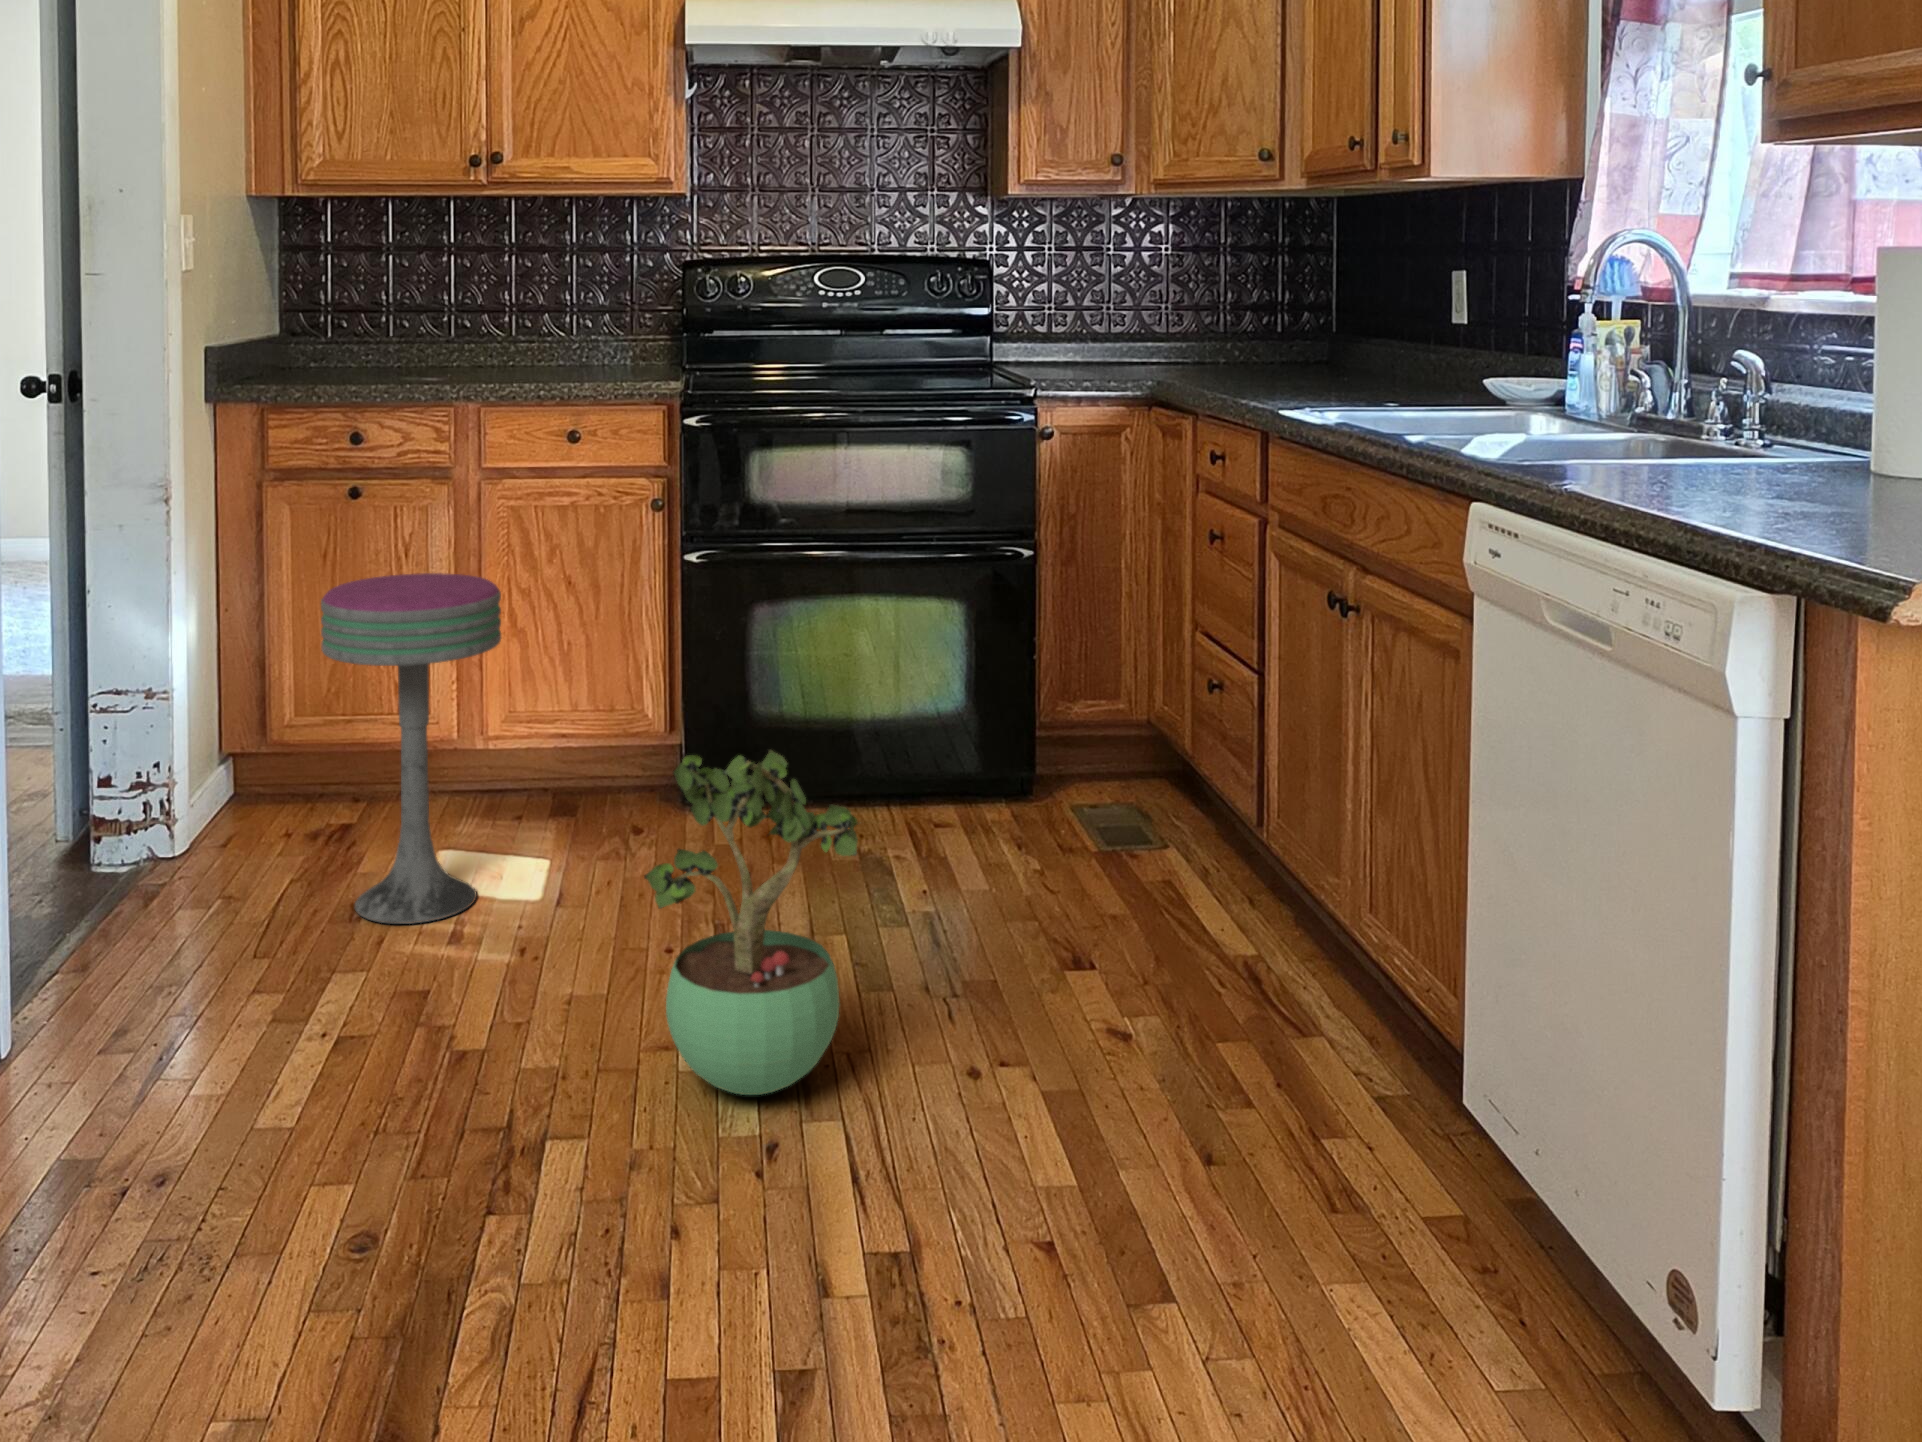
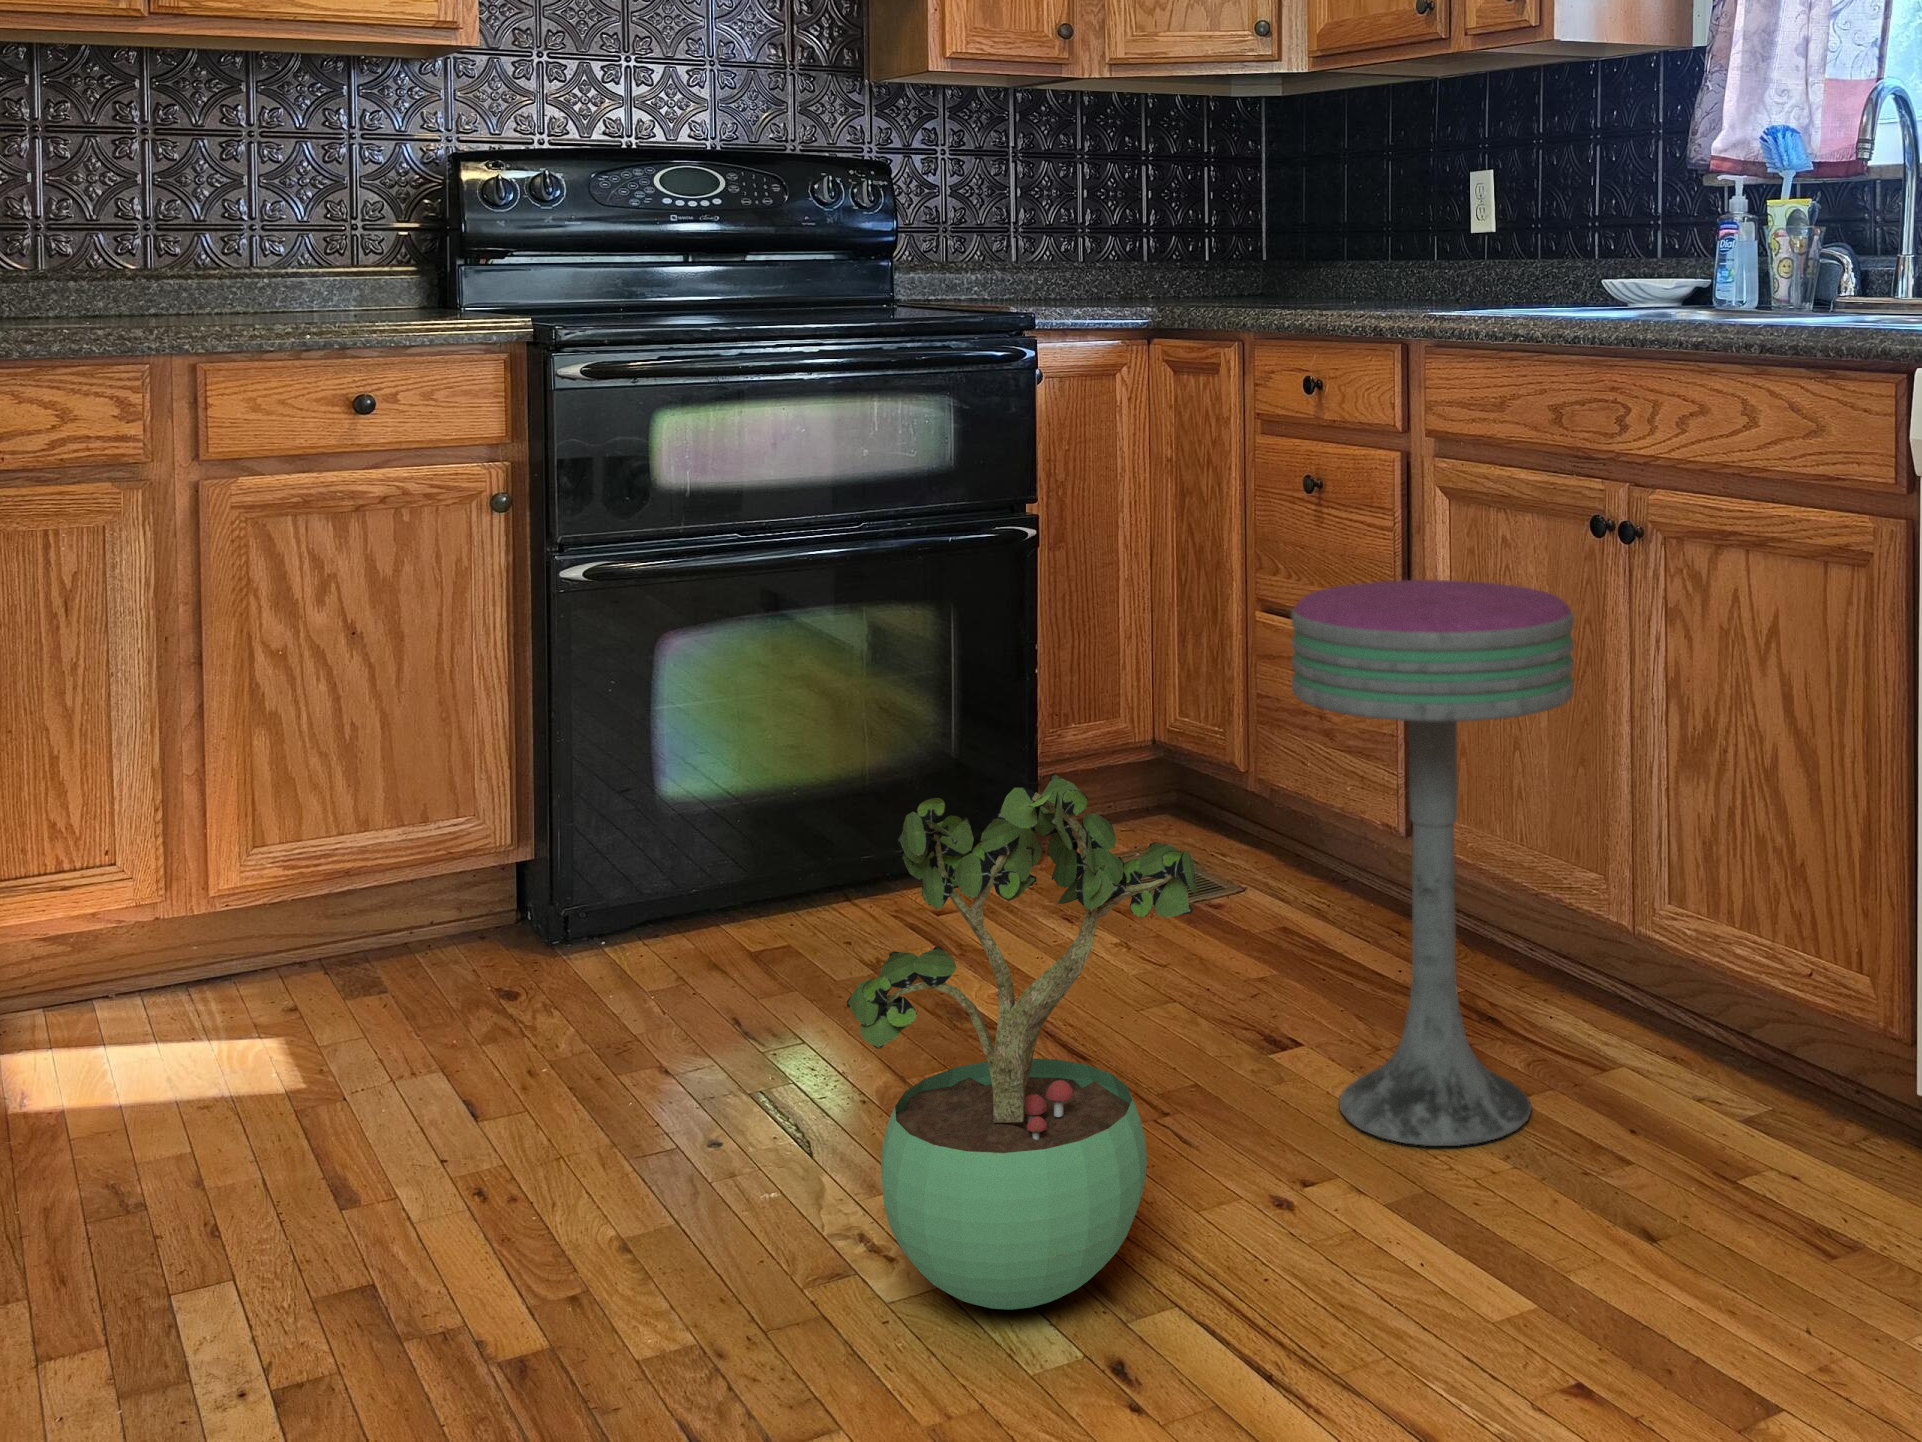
bar stool: present [321,573,501,924] -> present [1291,580,1574,1146]

